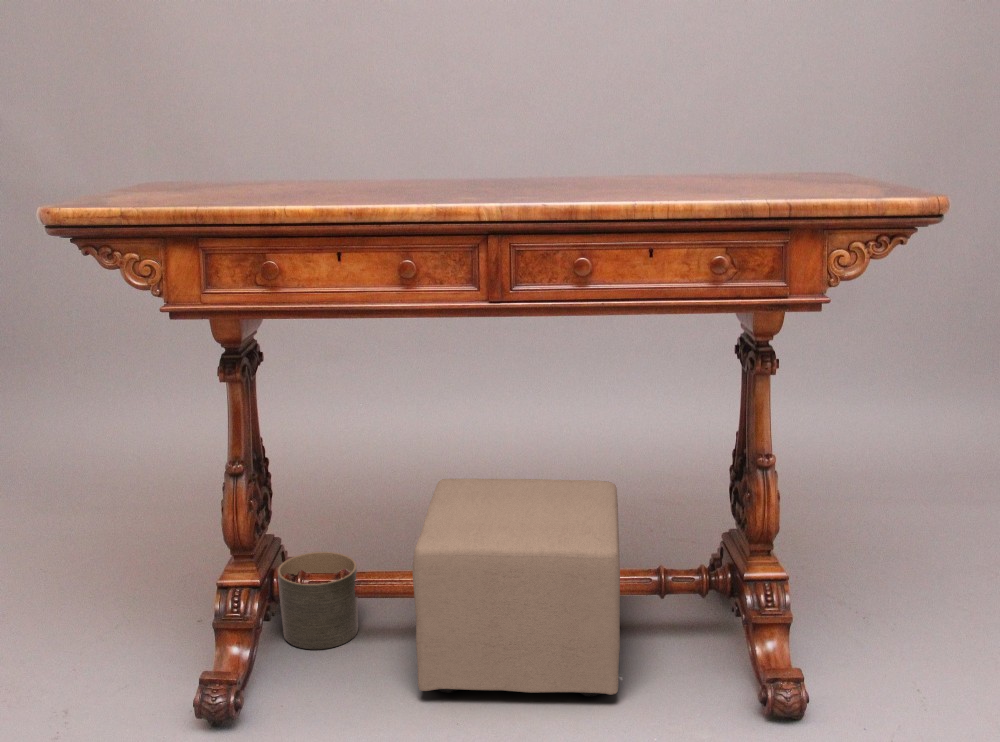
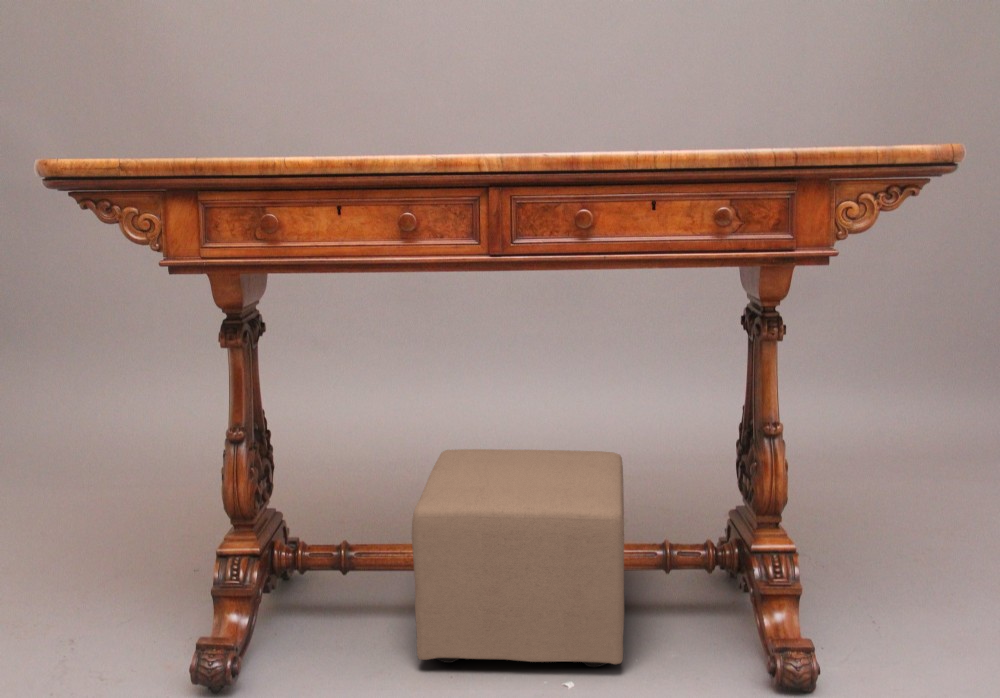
planter: present [278,552,358,649] -> none [279,525,360,622]

